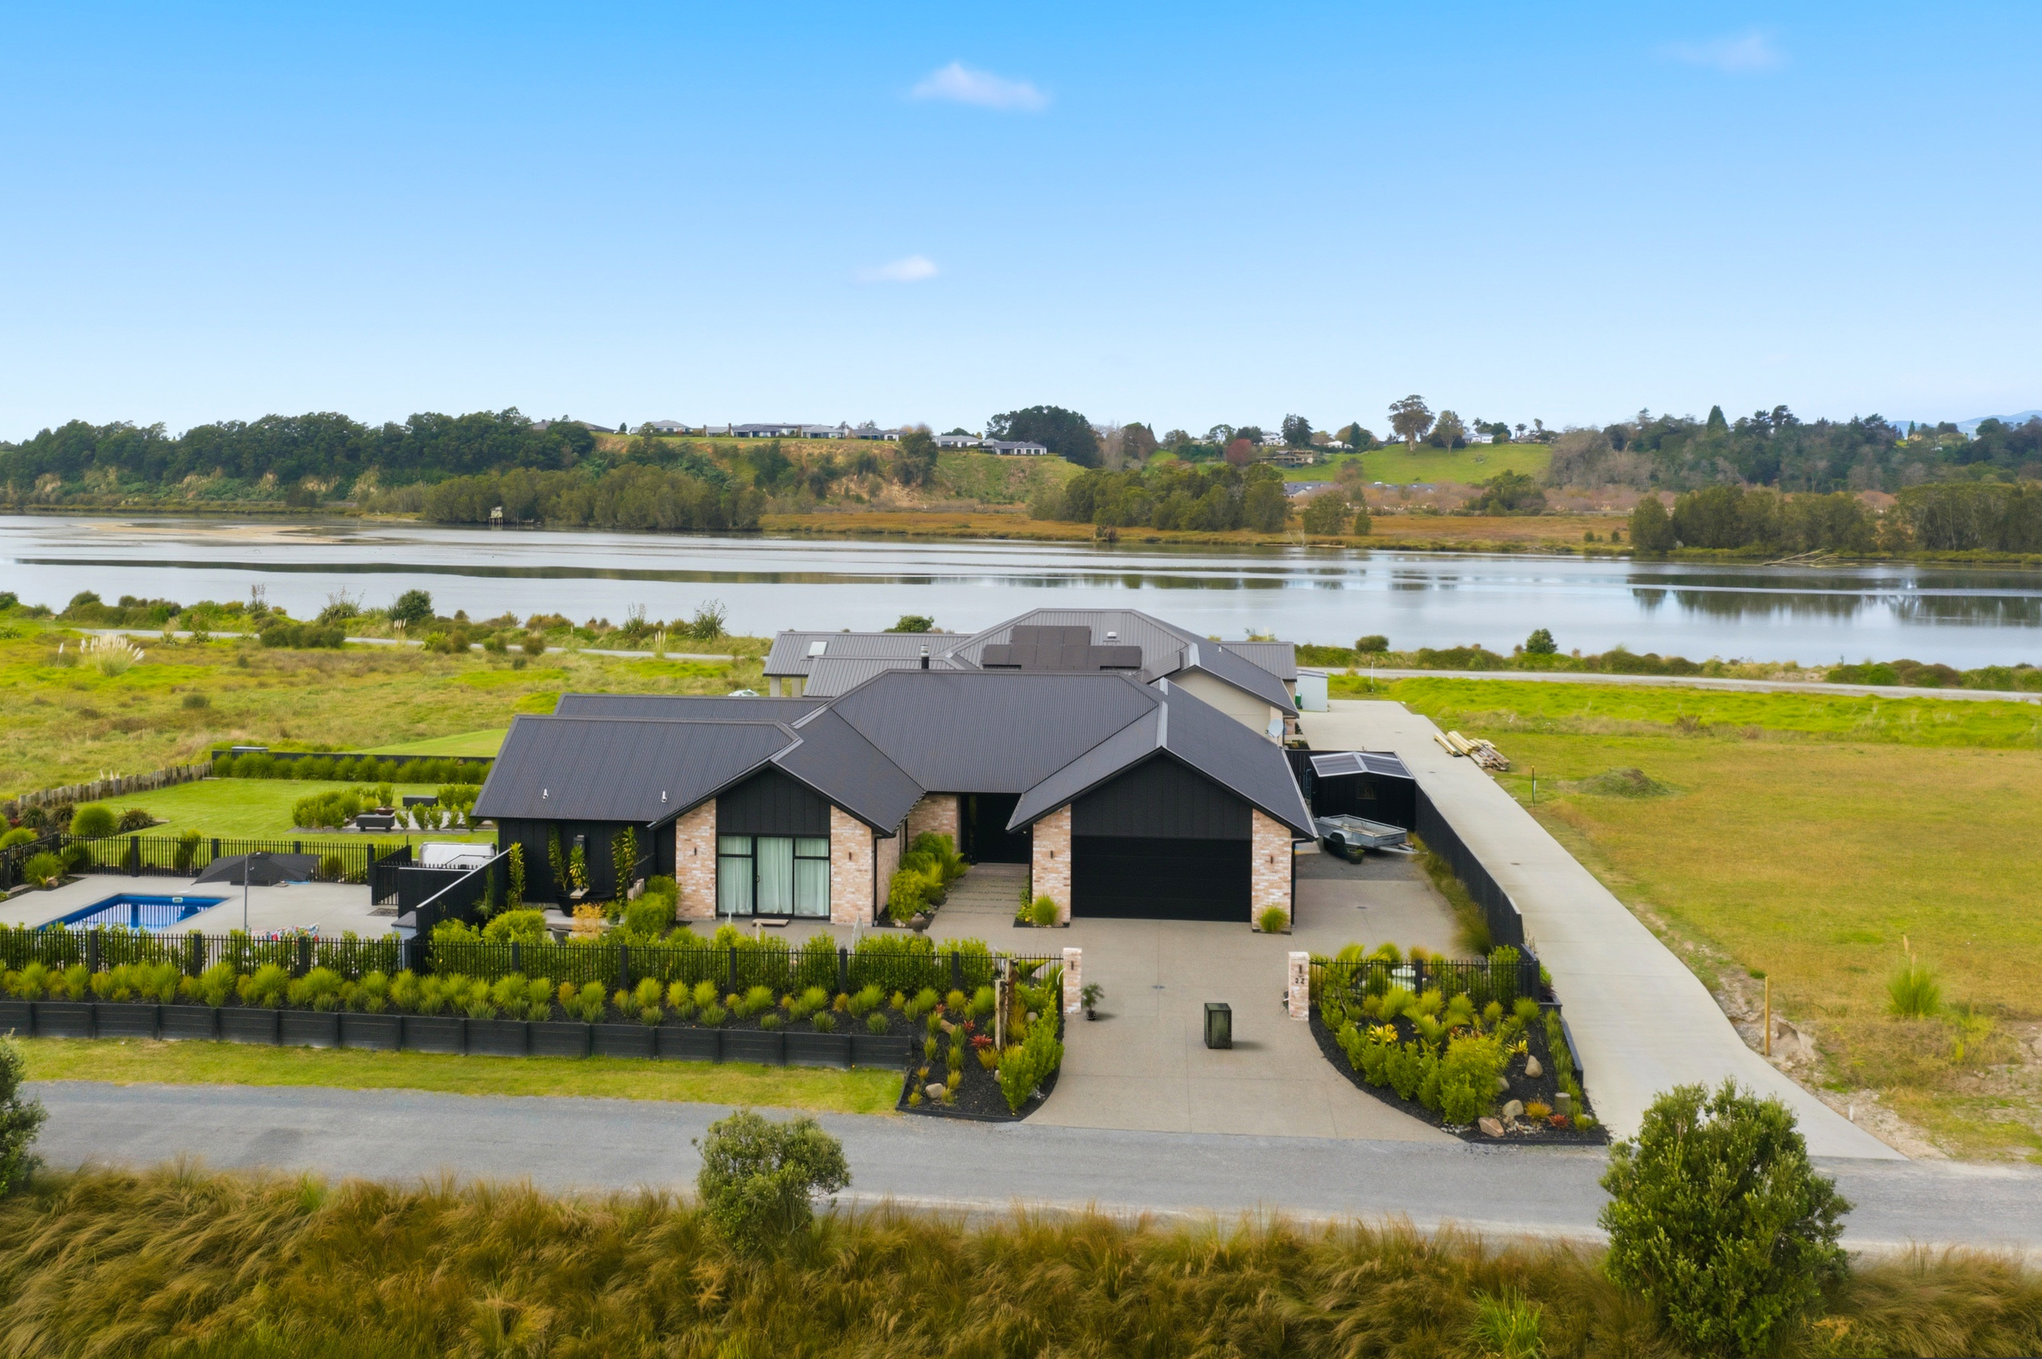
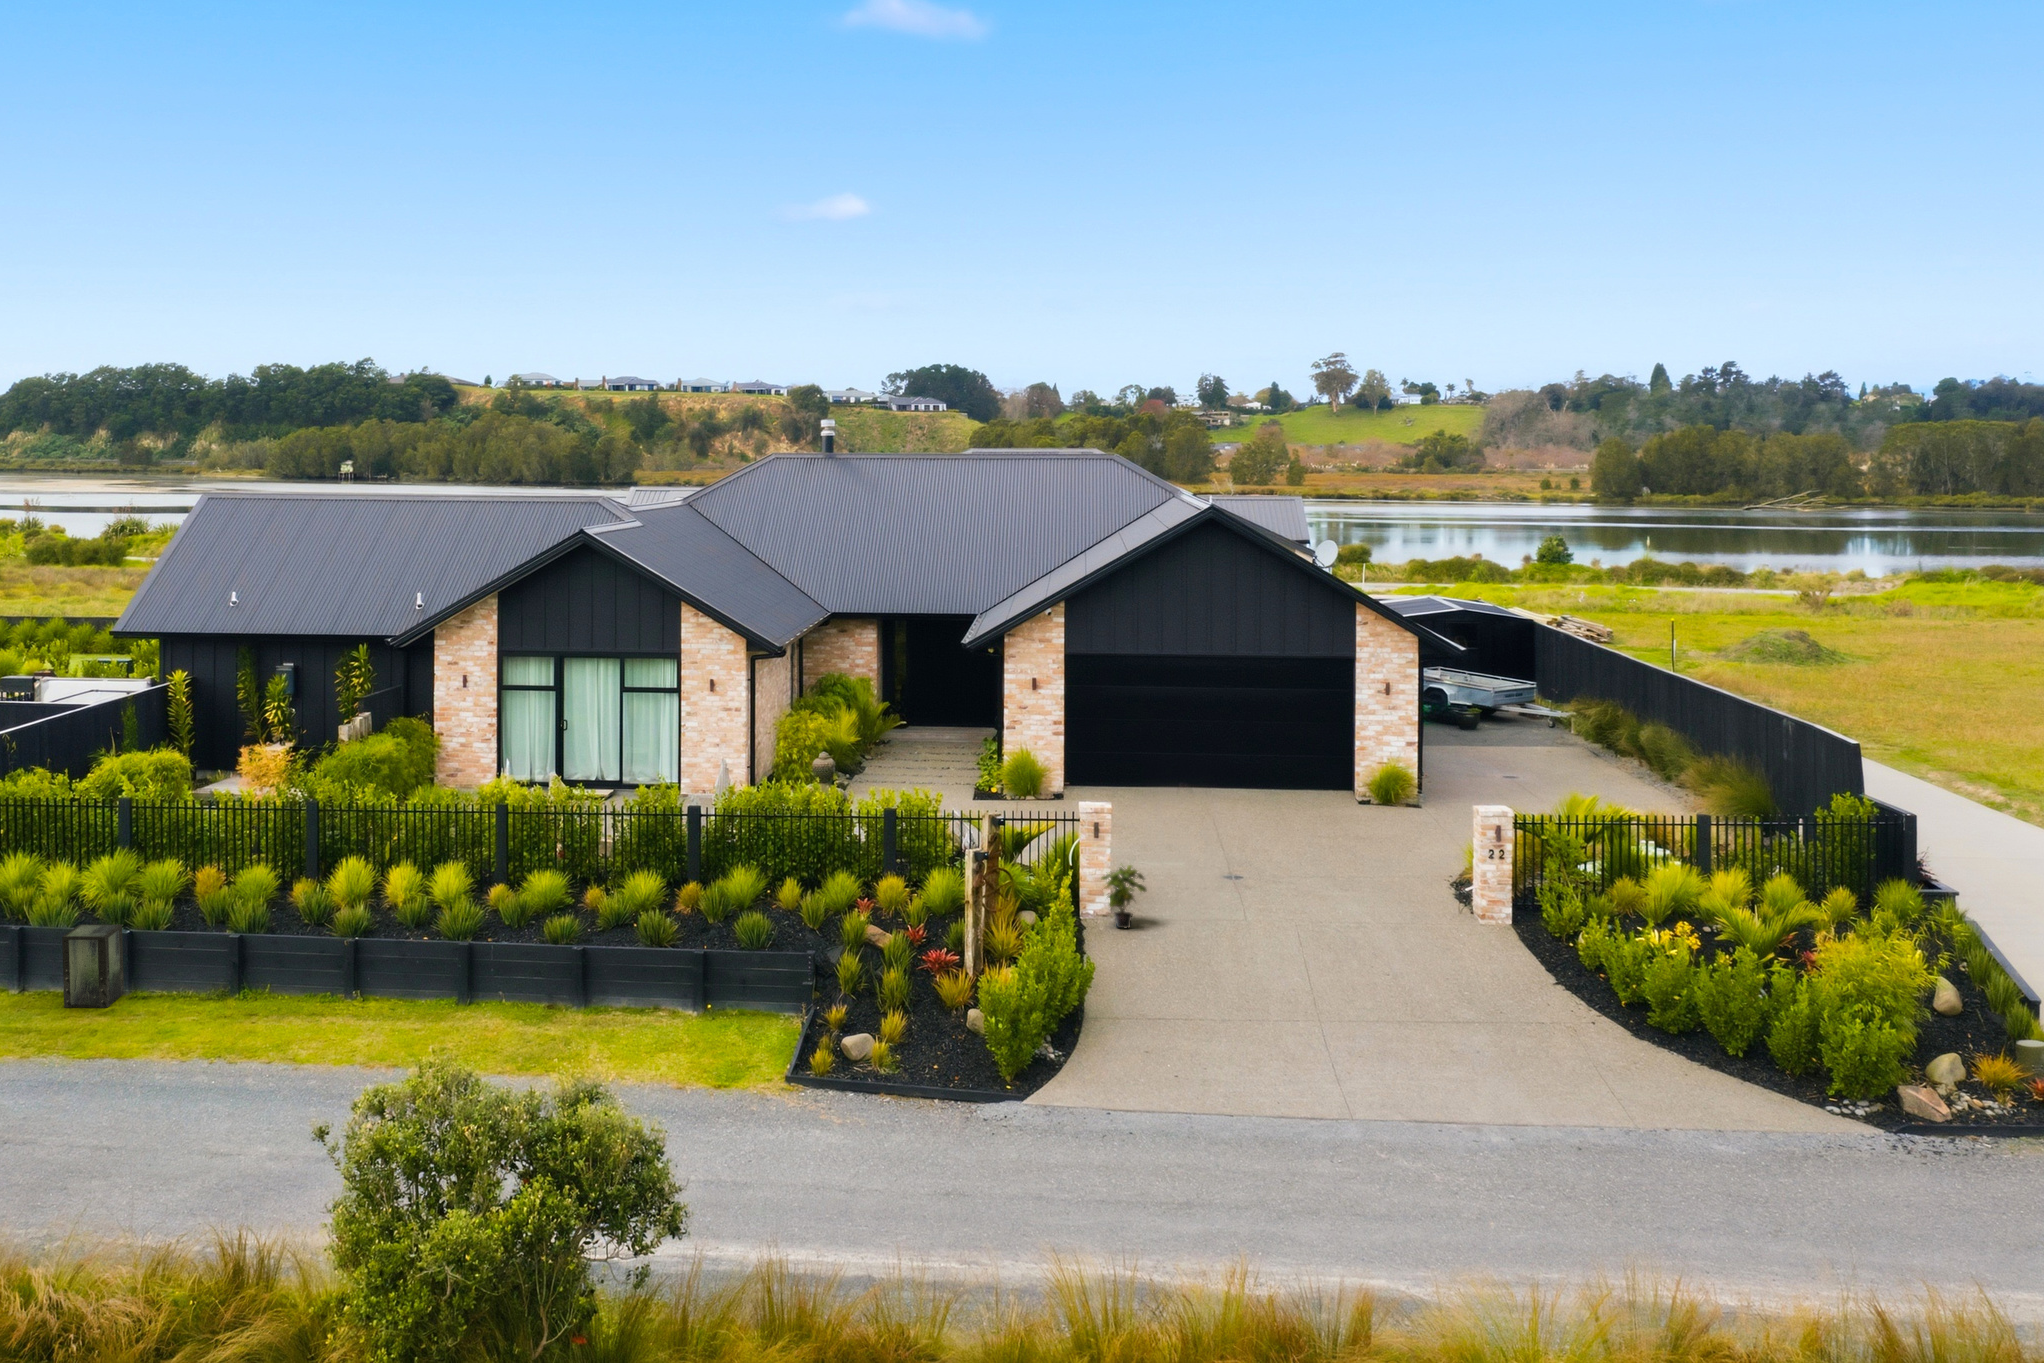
storage box: present [1204,1003,1232,1049] -> present [62,924,124,1008]

